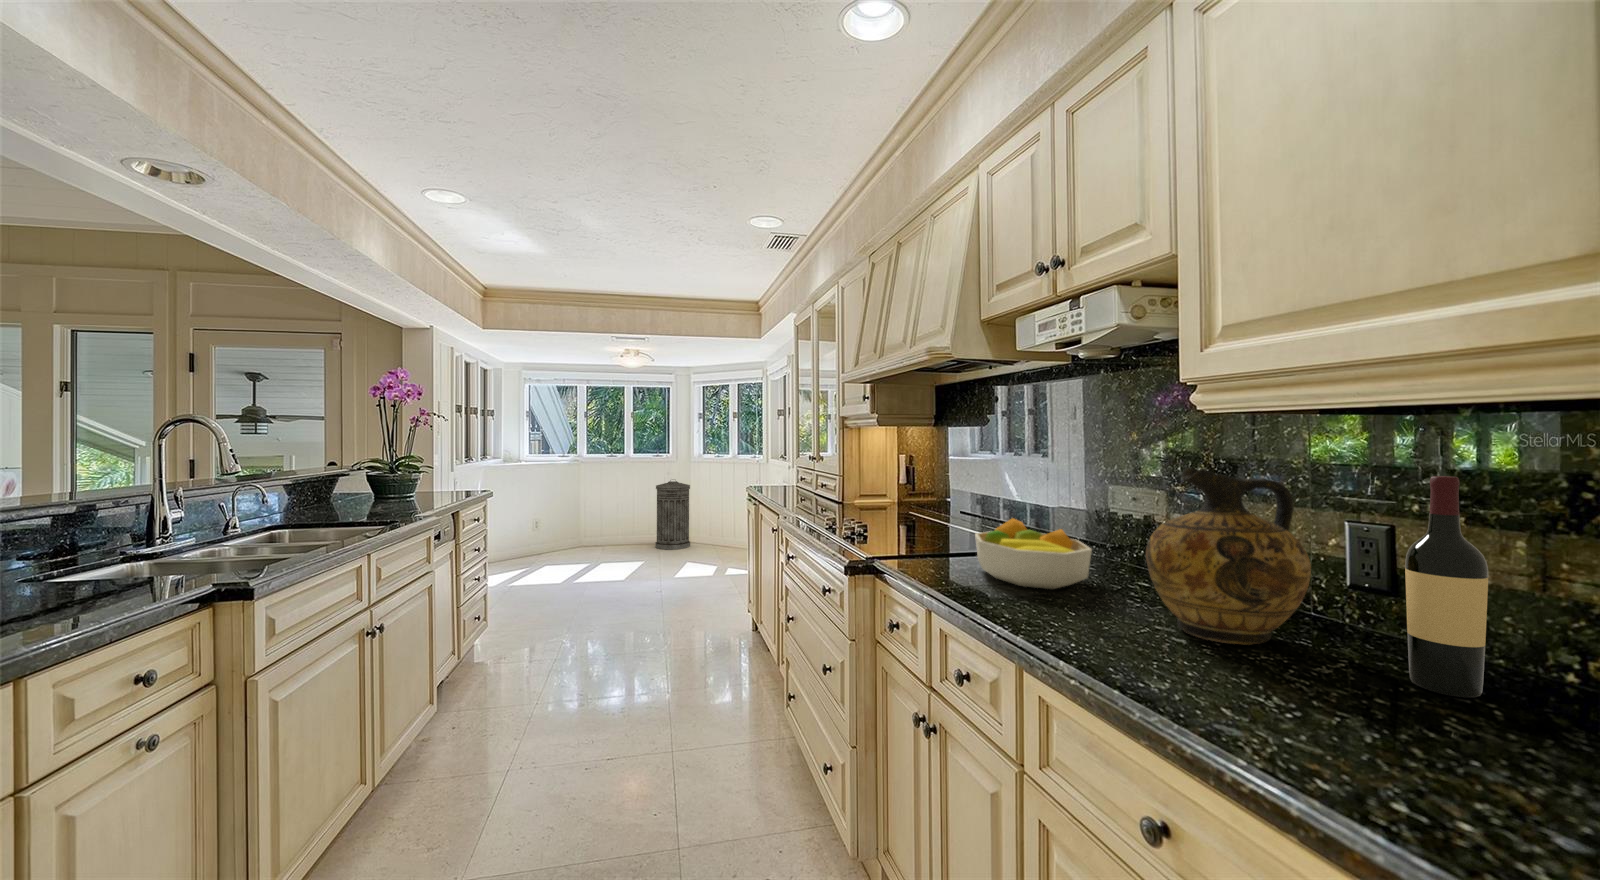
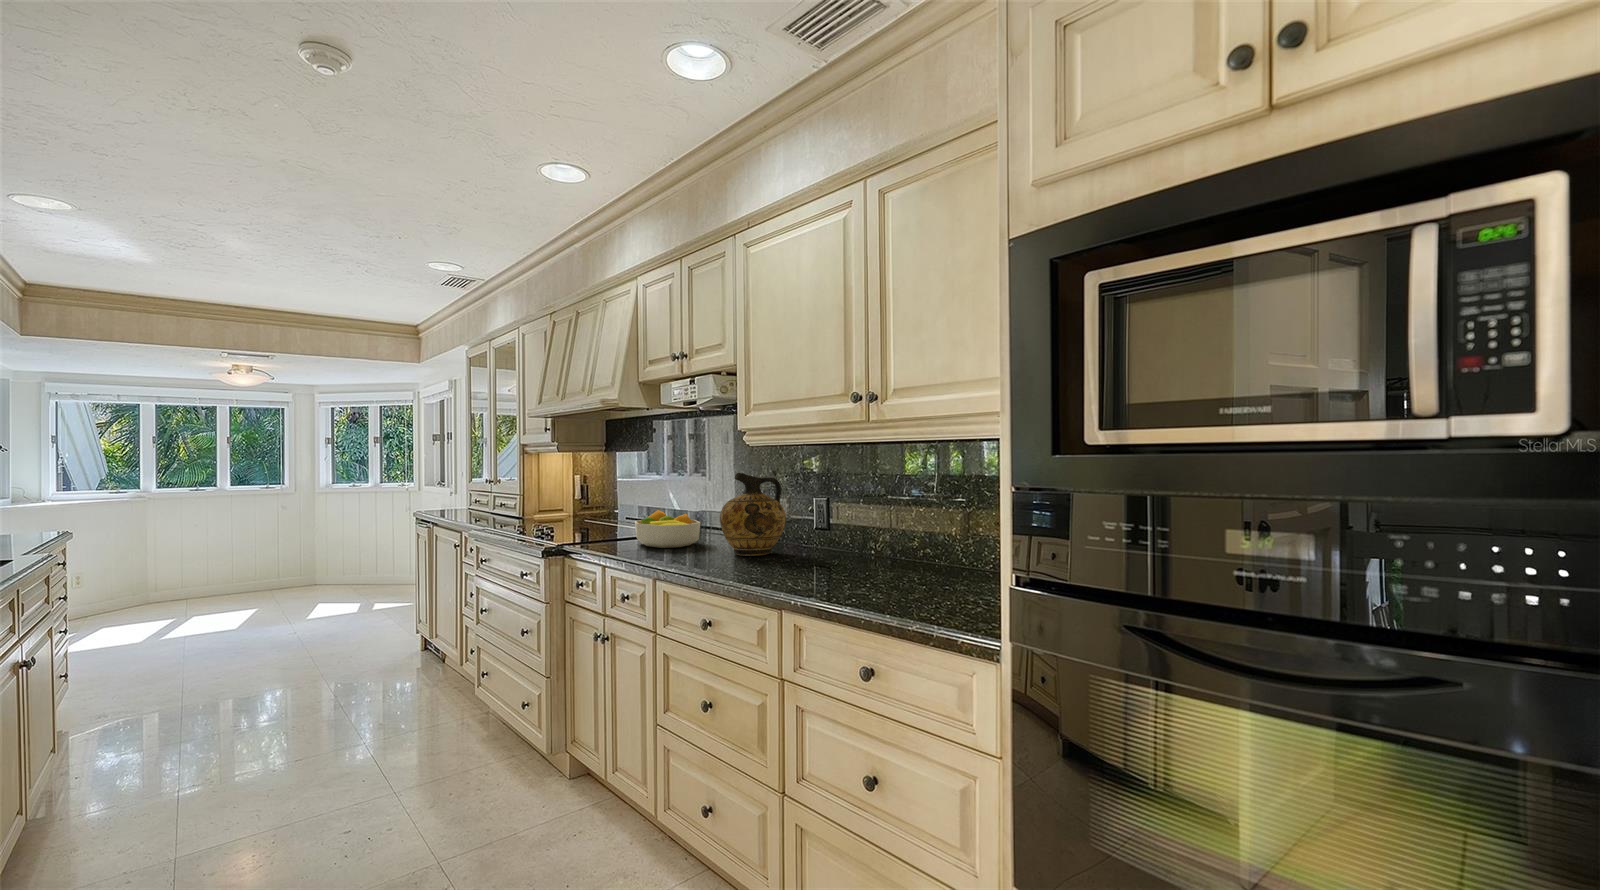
wine bottle: present [1405,476,1488,697] -> none [809,472,832,560]
trash can: present [655,481,690,549] -> none [265,514,317,597]

